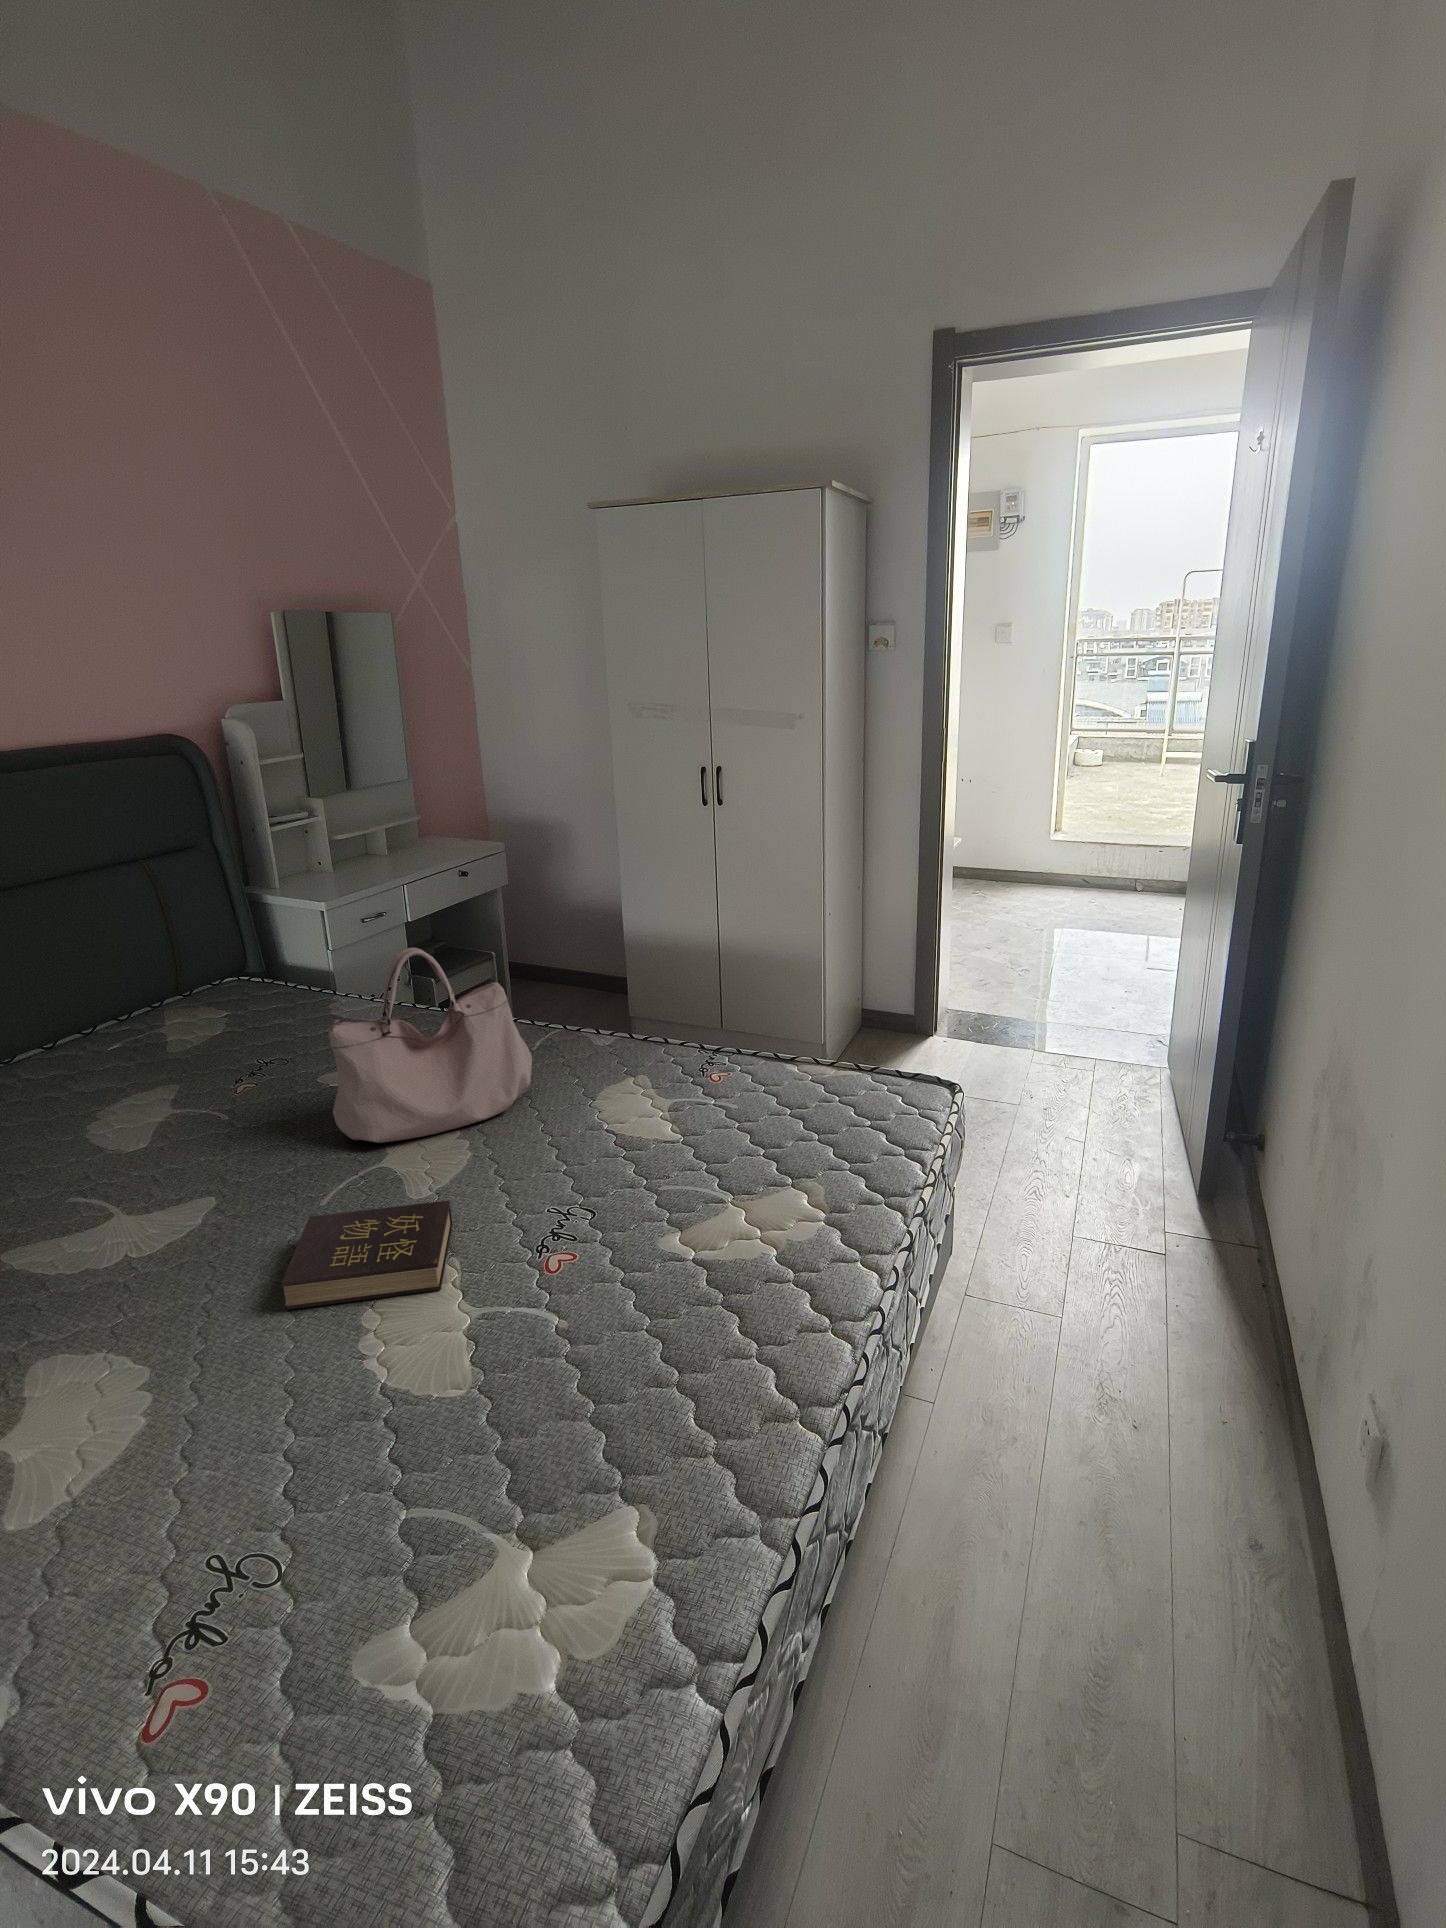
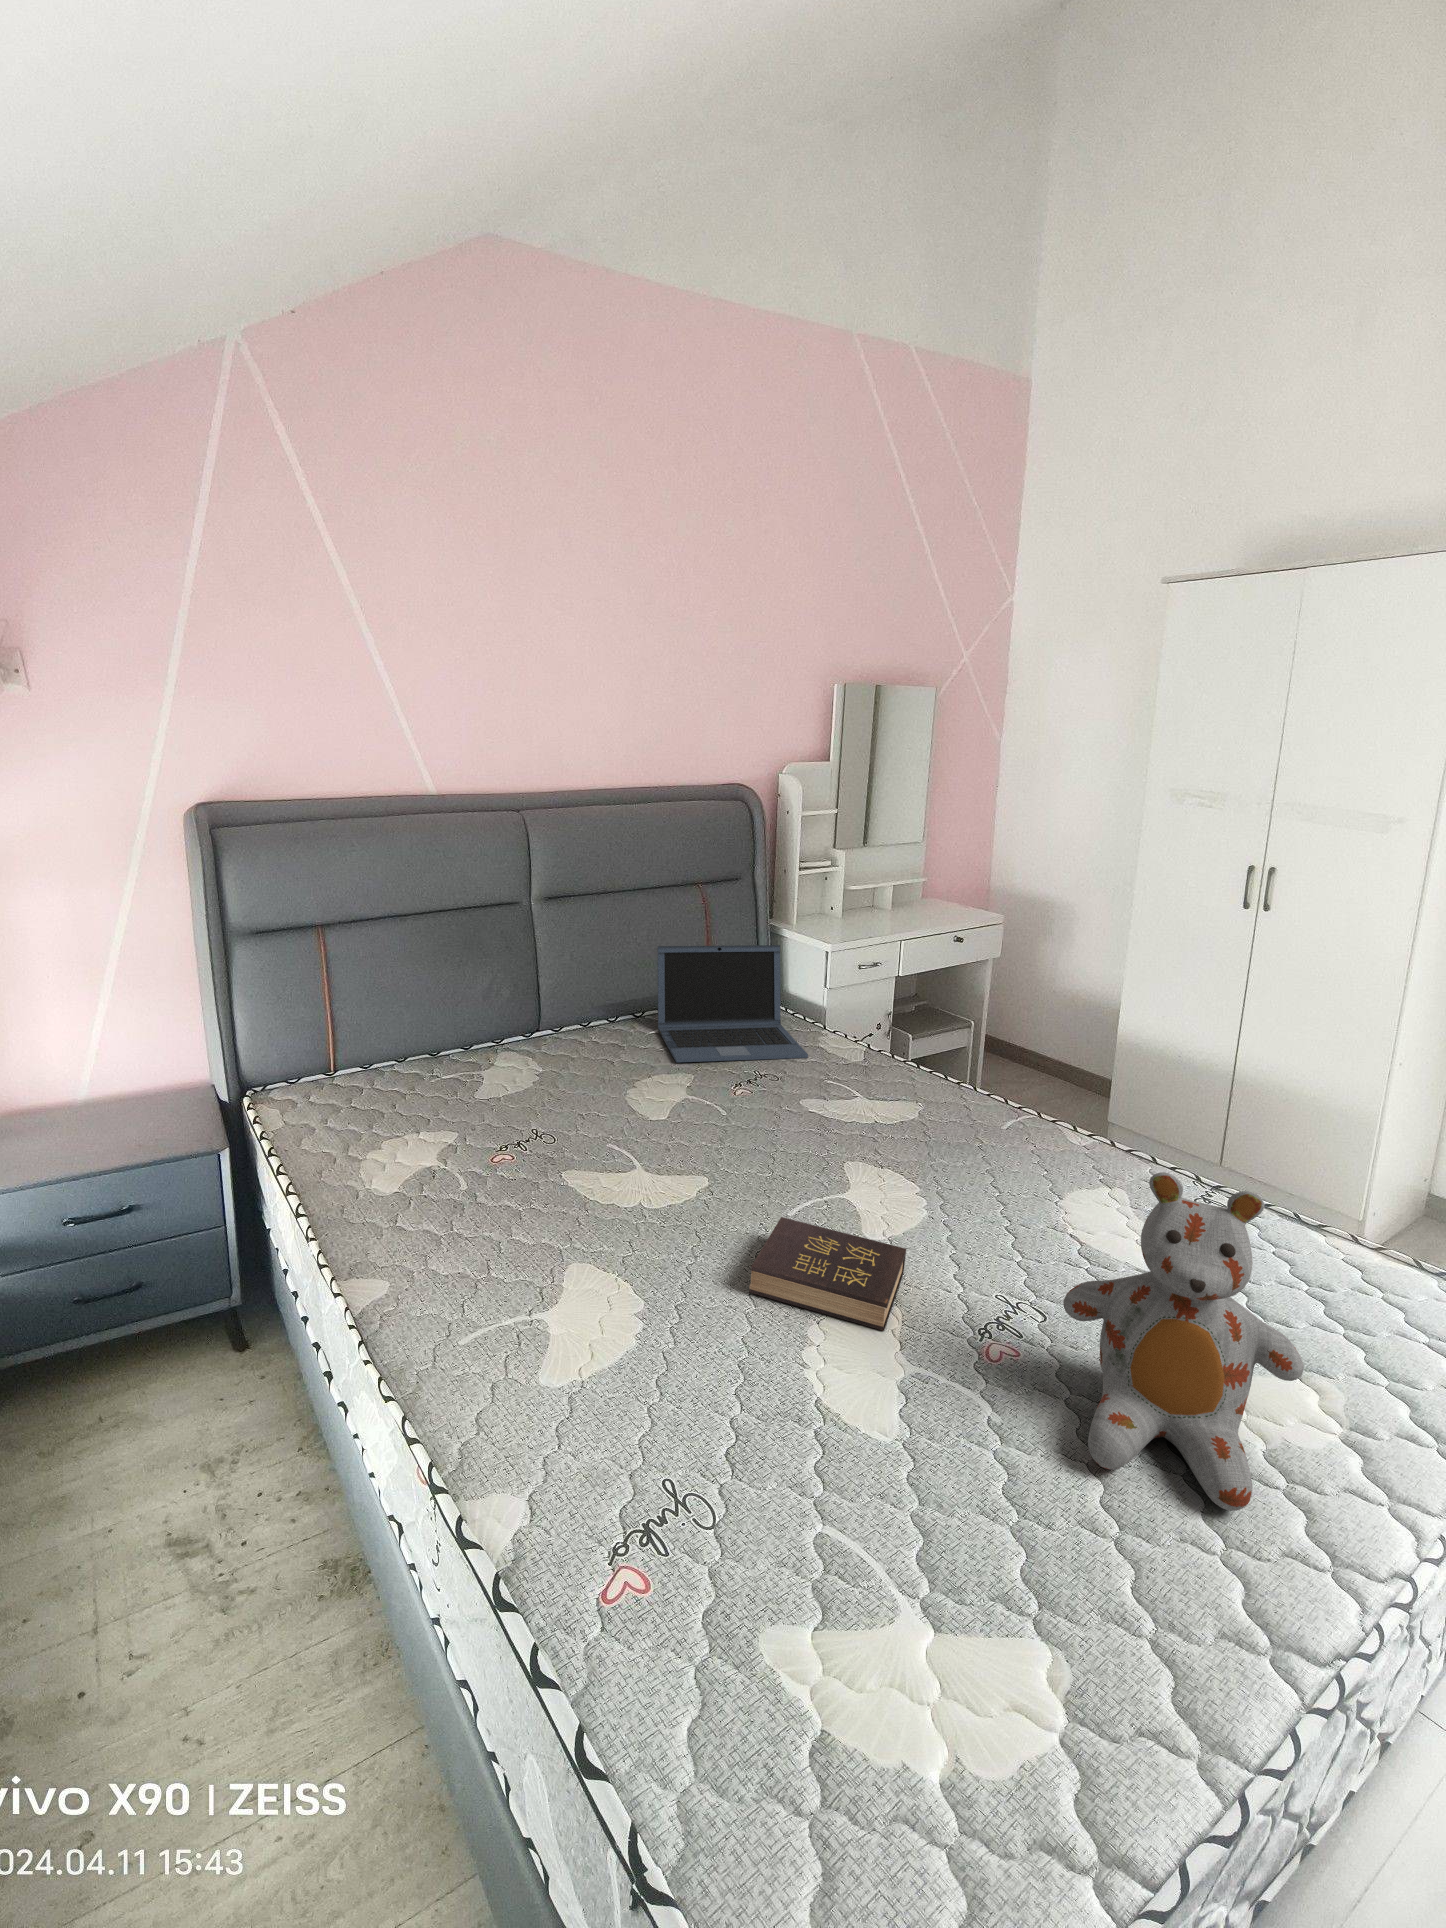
laptop: none [97,921,318,1084] -> present [658,945,808,1062]
handbag: present [329,948,532,1143] -> none [814,998,1008,1183]
stuffed bear: none [597,1051,789,1329] -> present [1063,1172,1304,1511]

